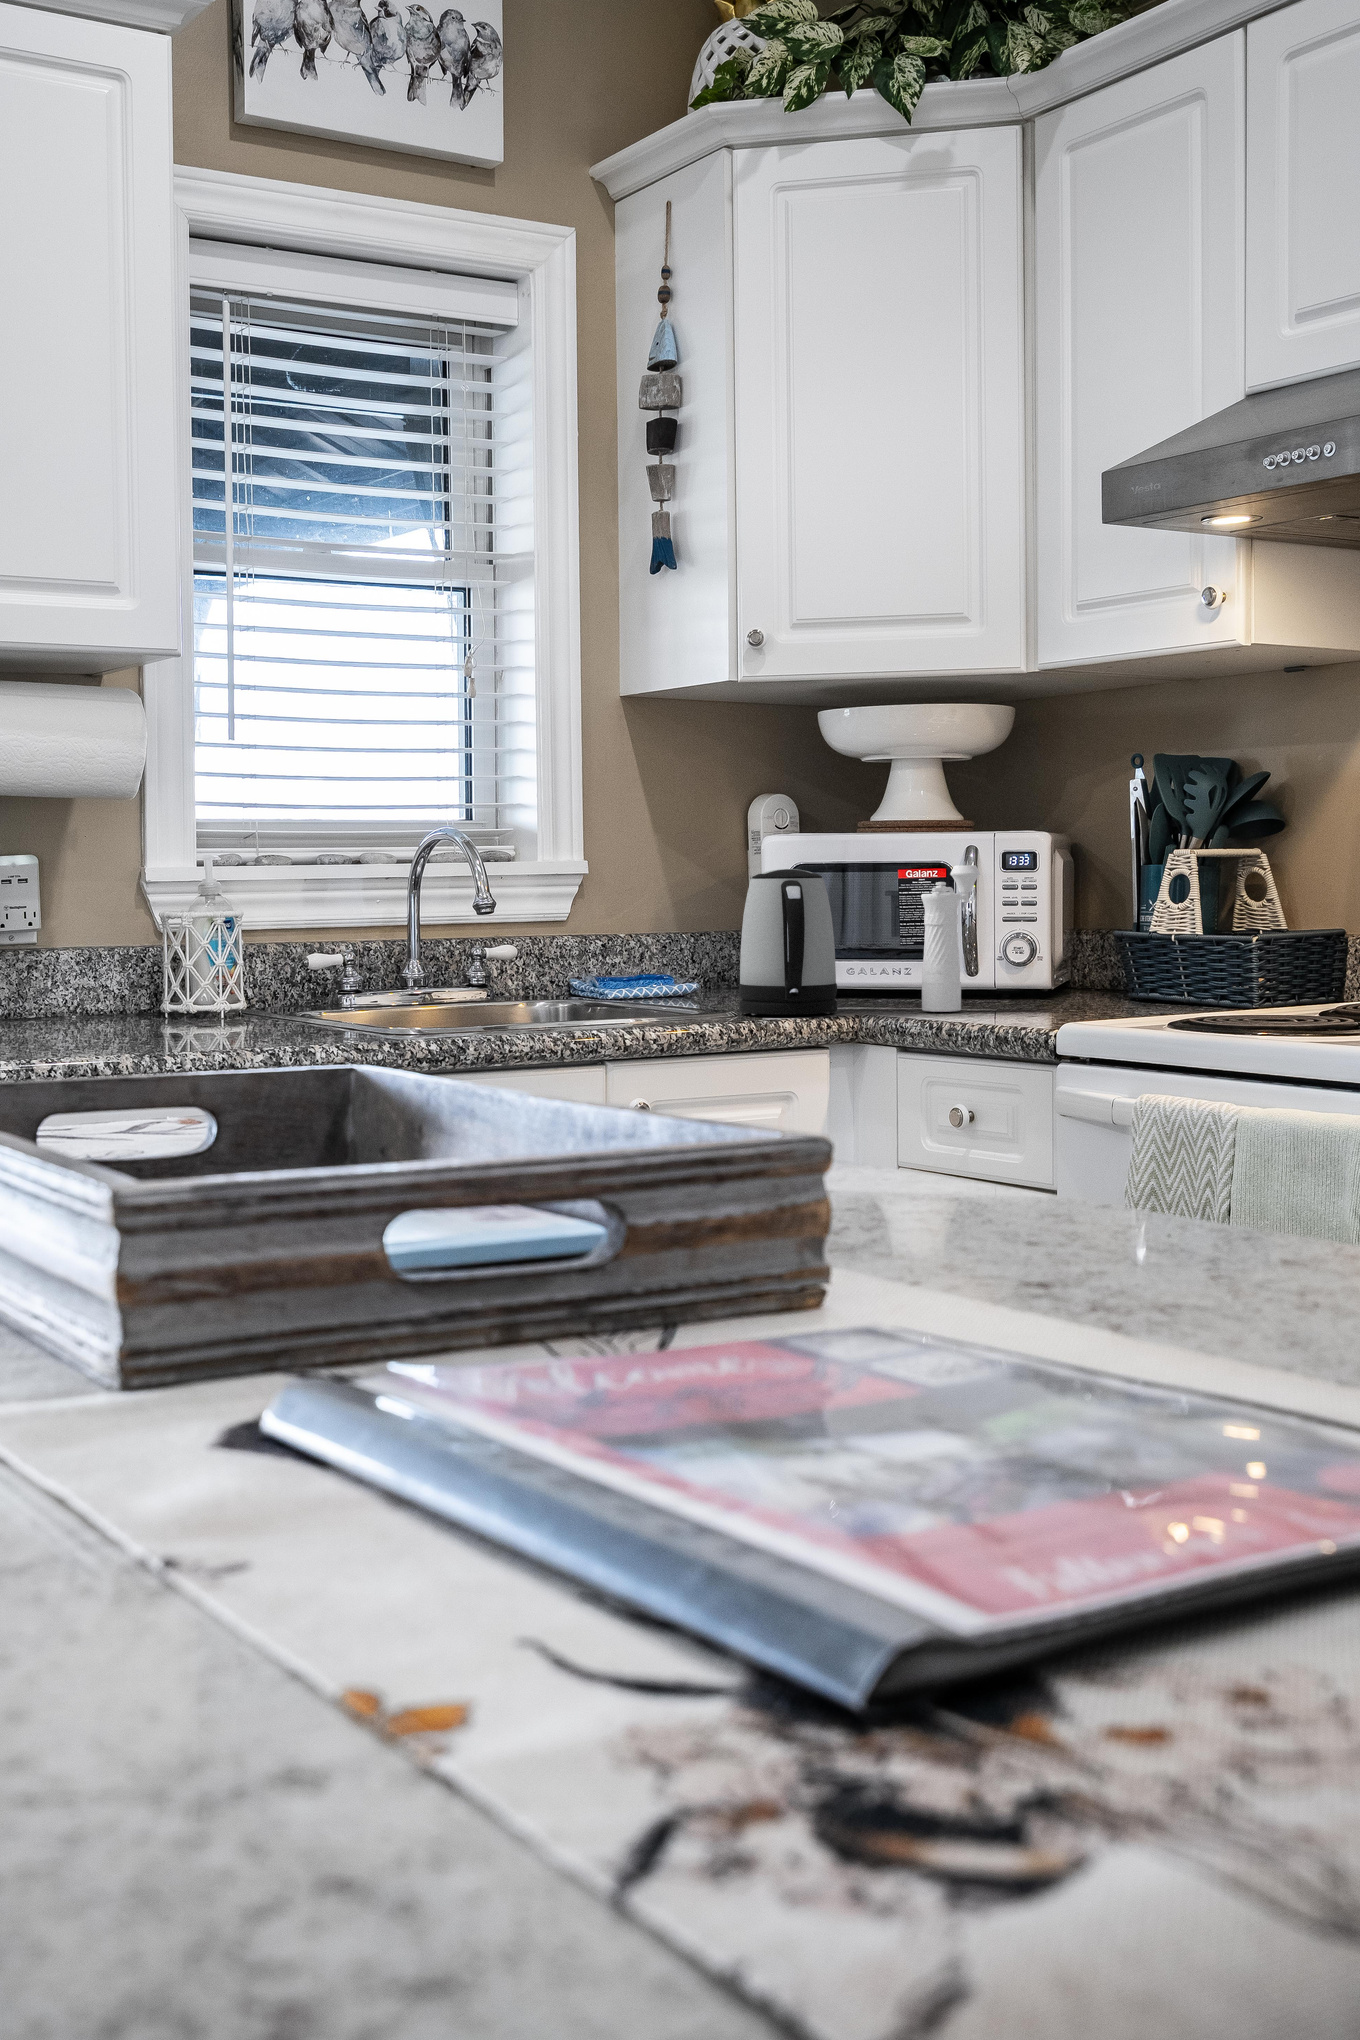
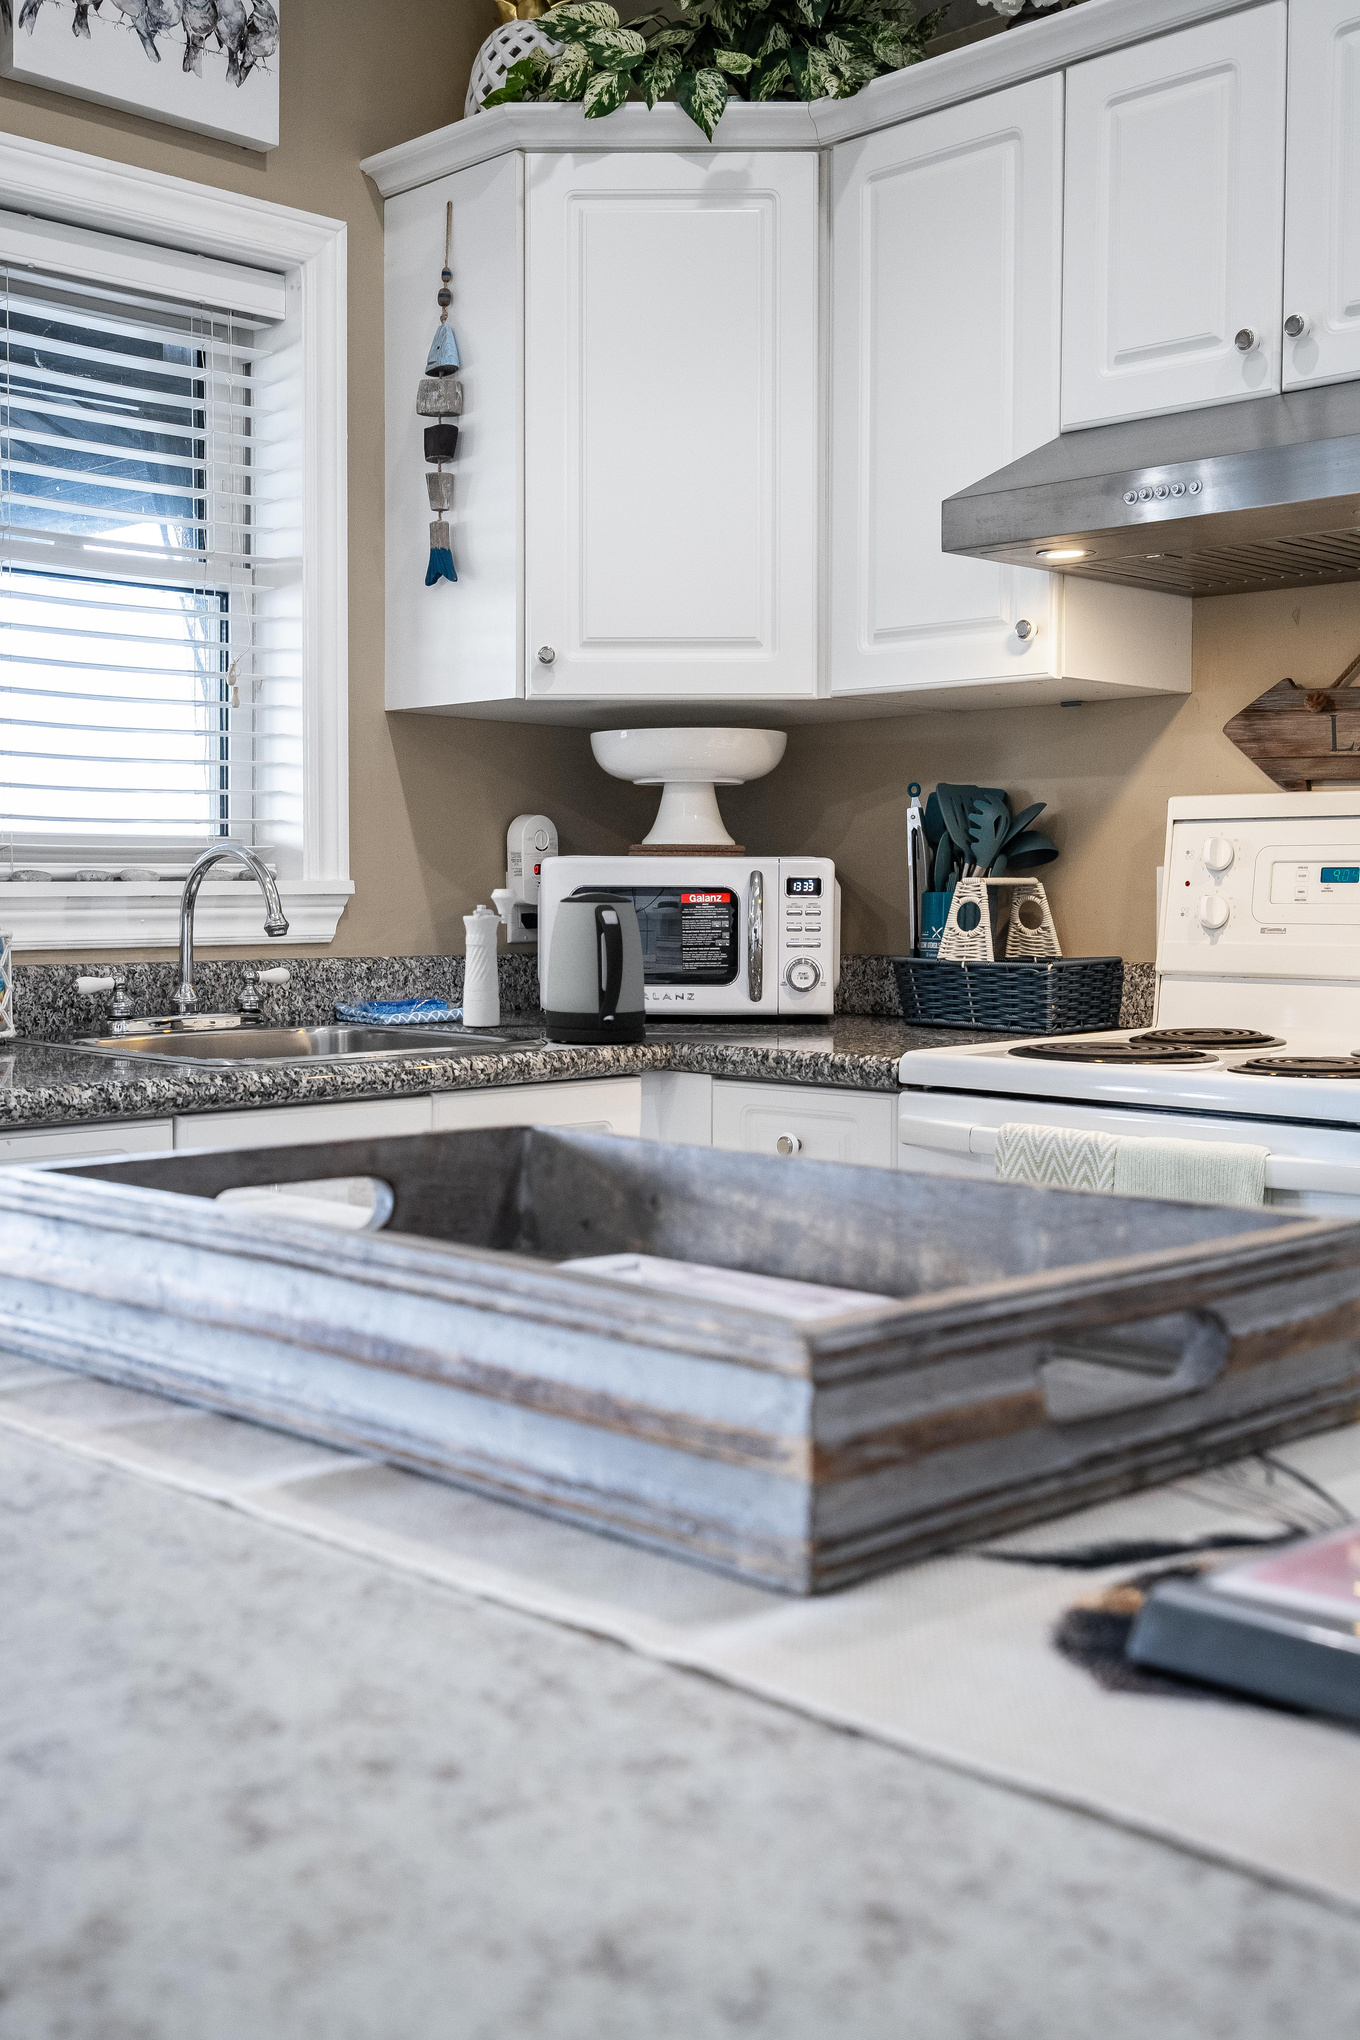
pepper mill: present [921,865,980,1012] -> present [463,889,518,1026]

